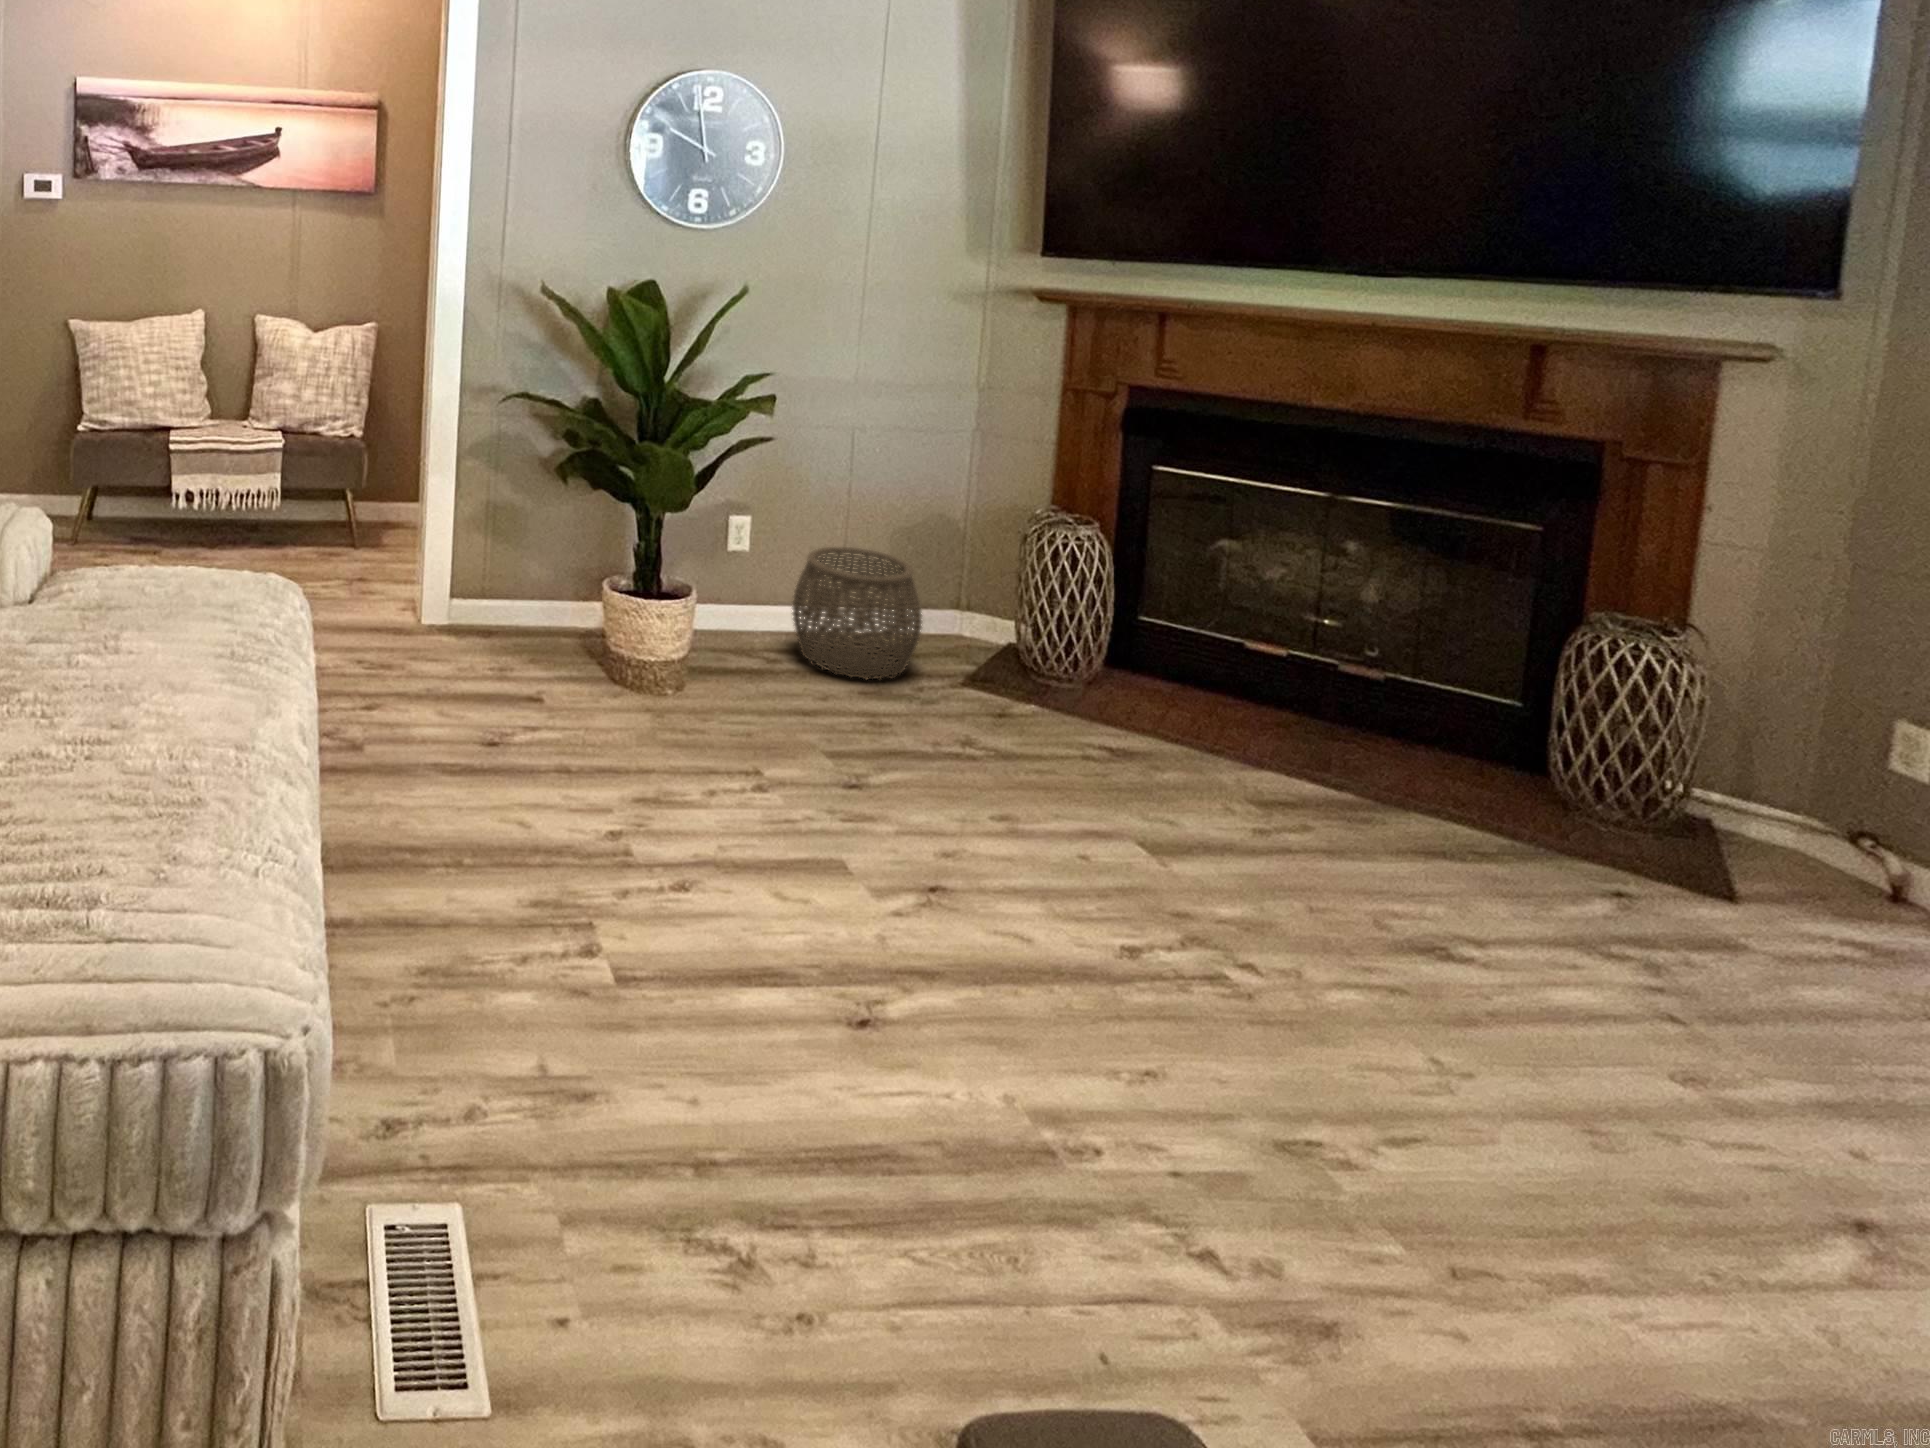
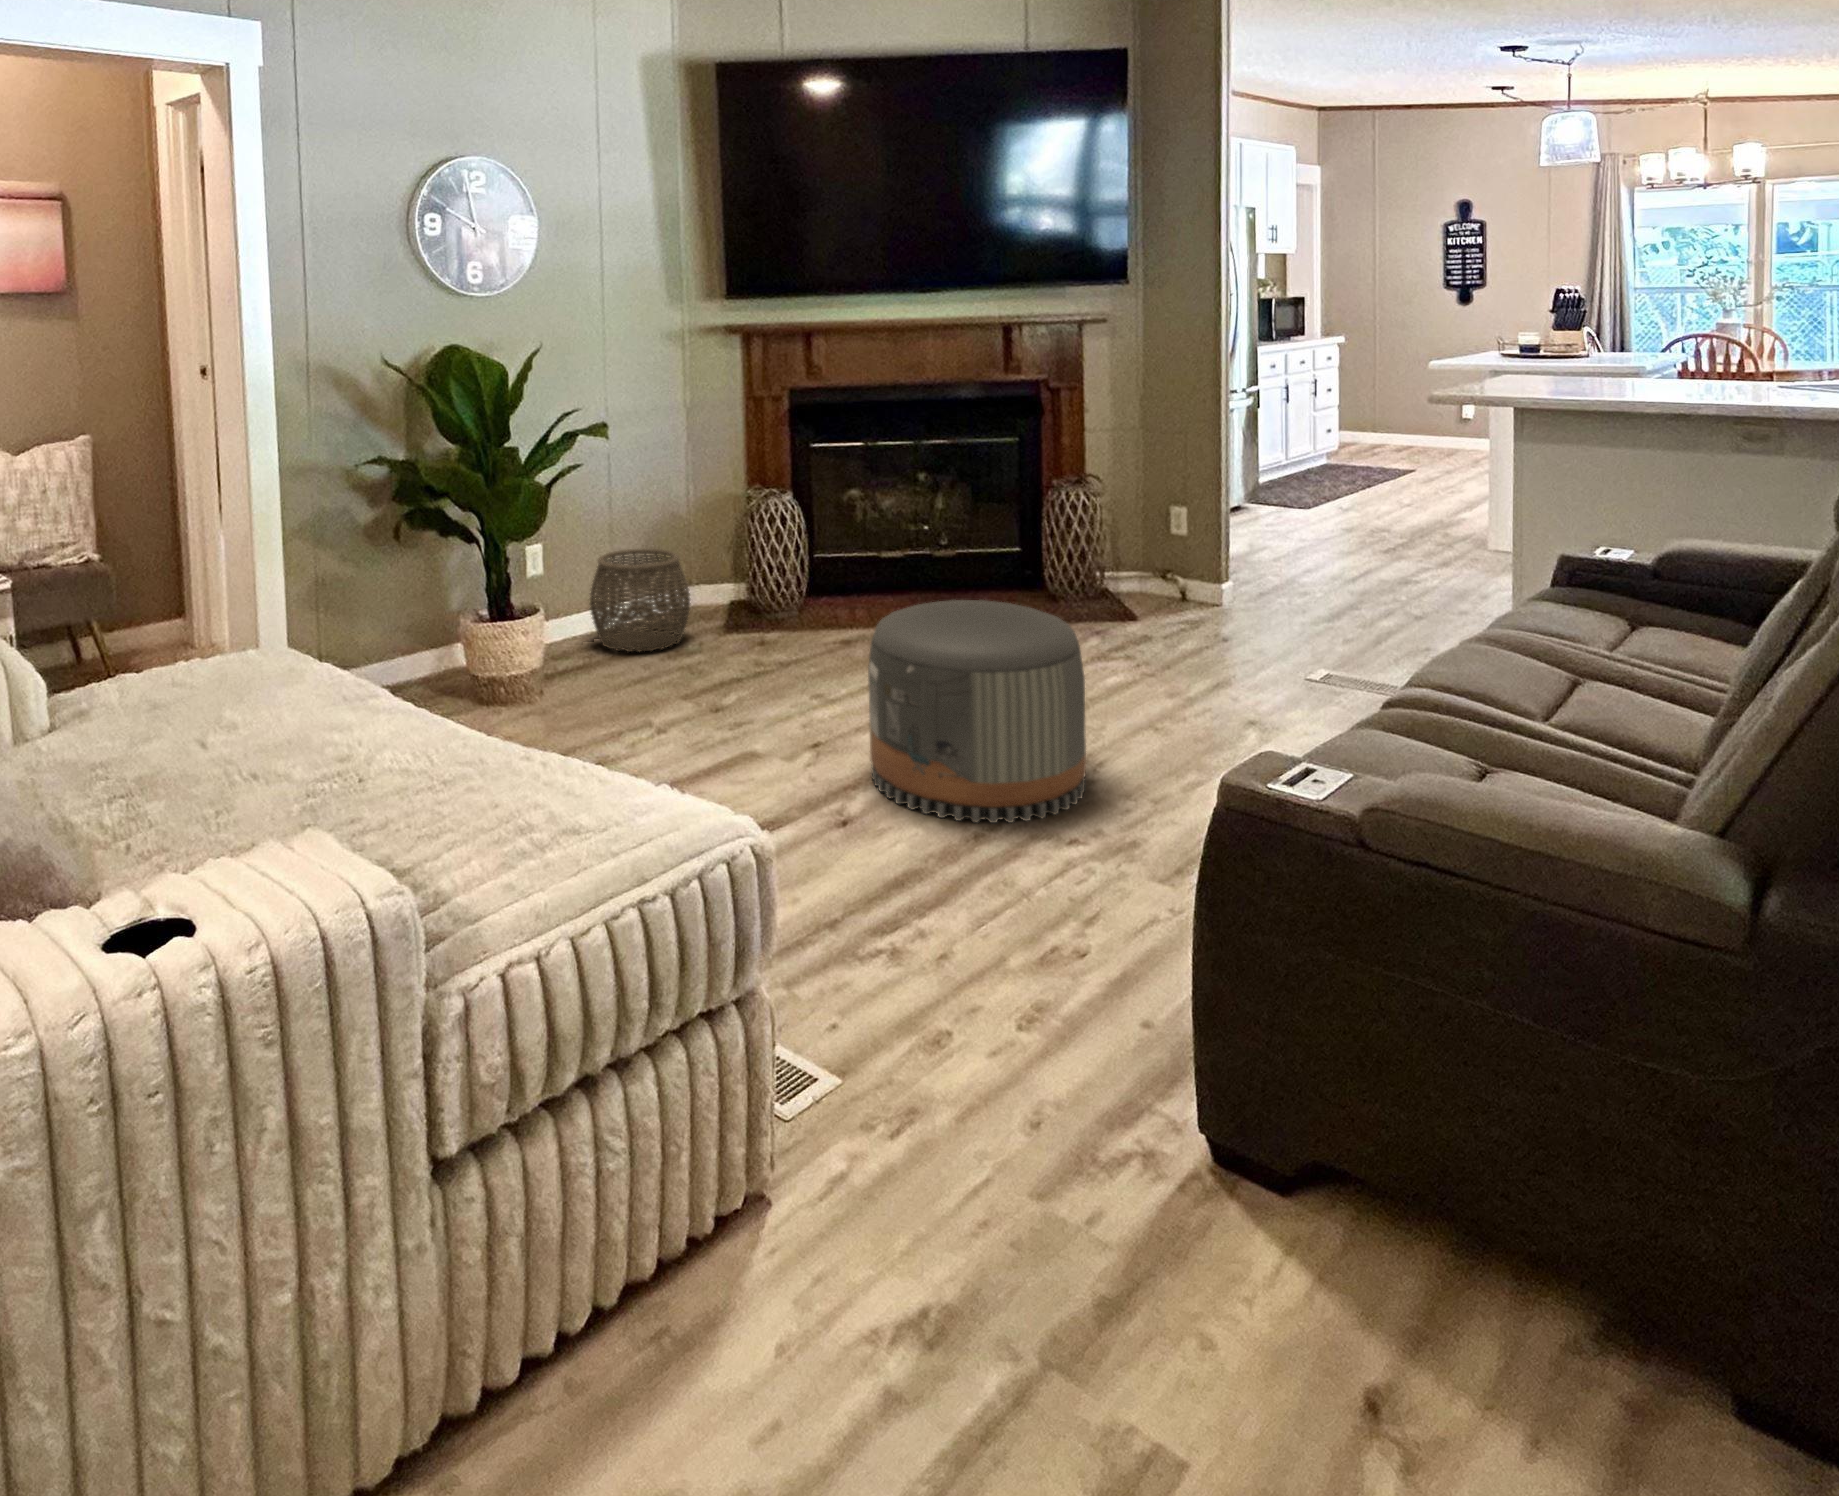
pouf: none [961,758,1356,1184] -> present [868,600,1086,823]

